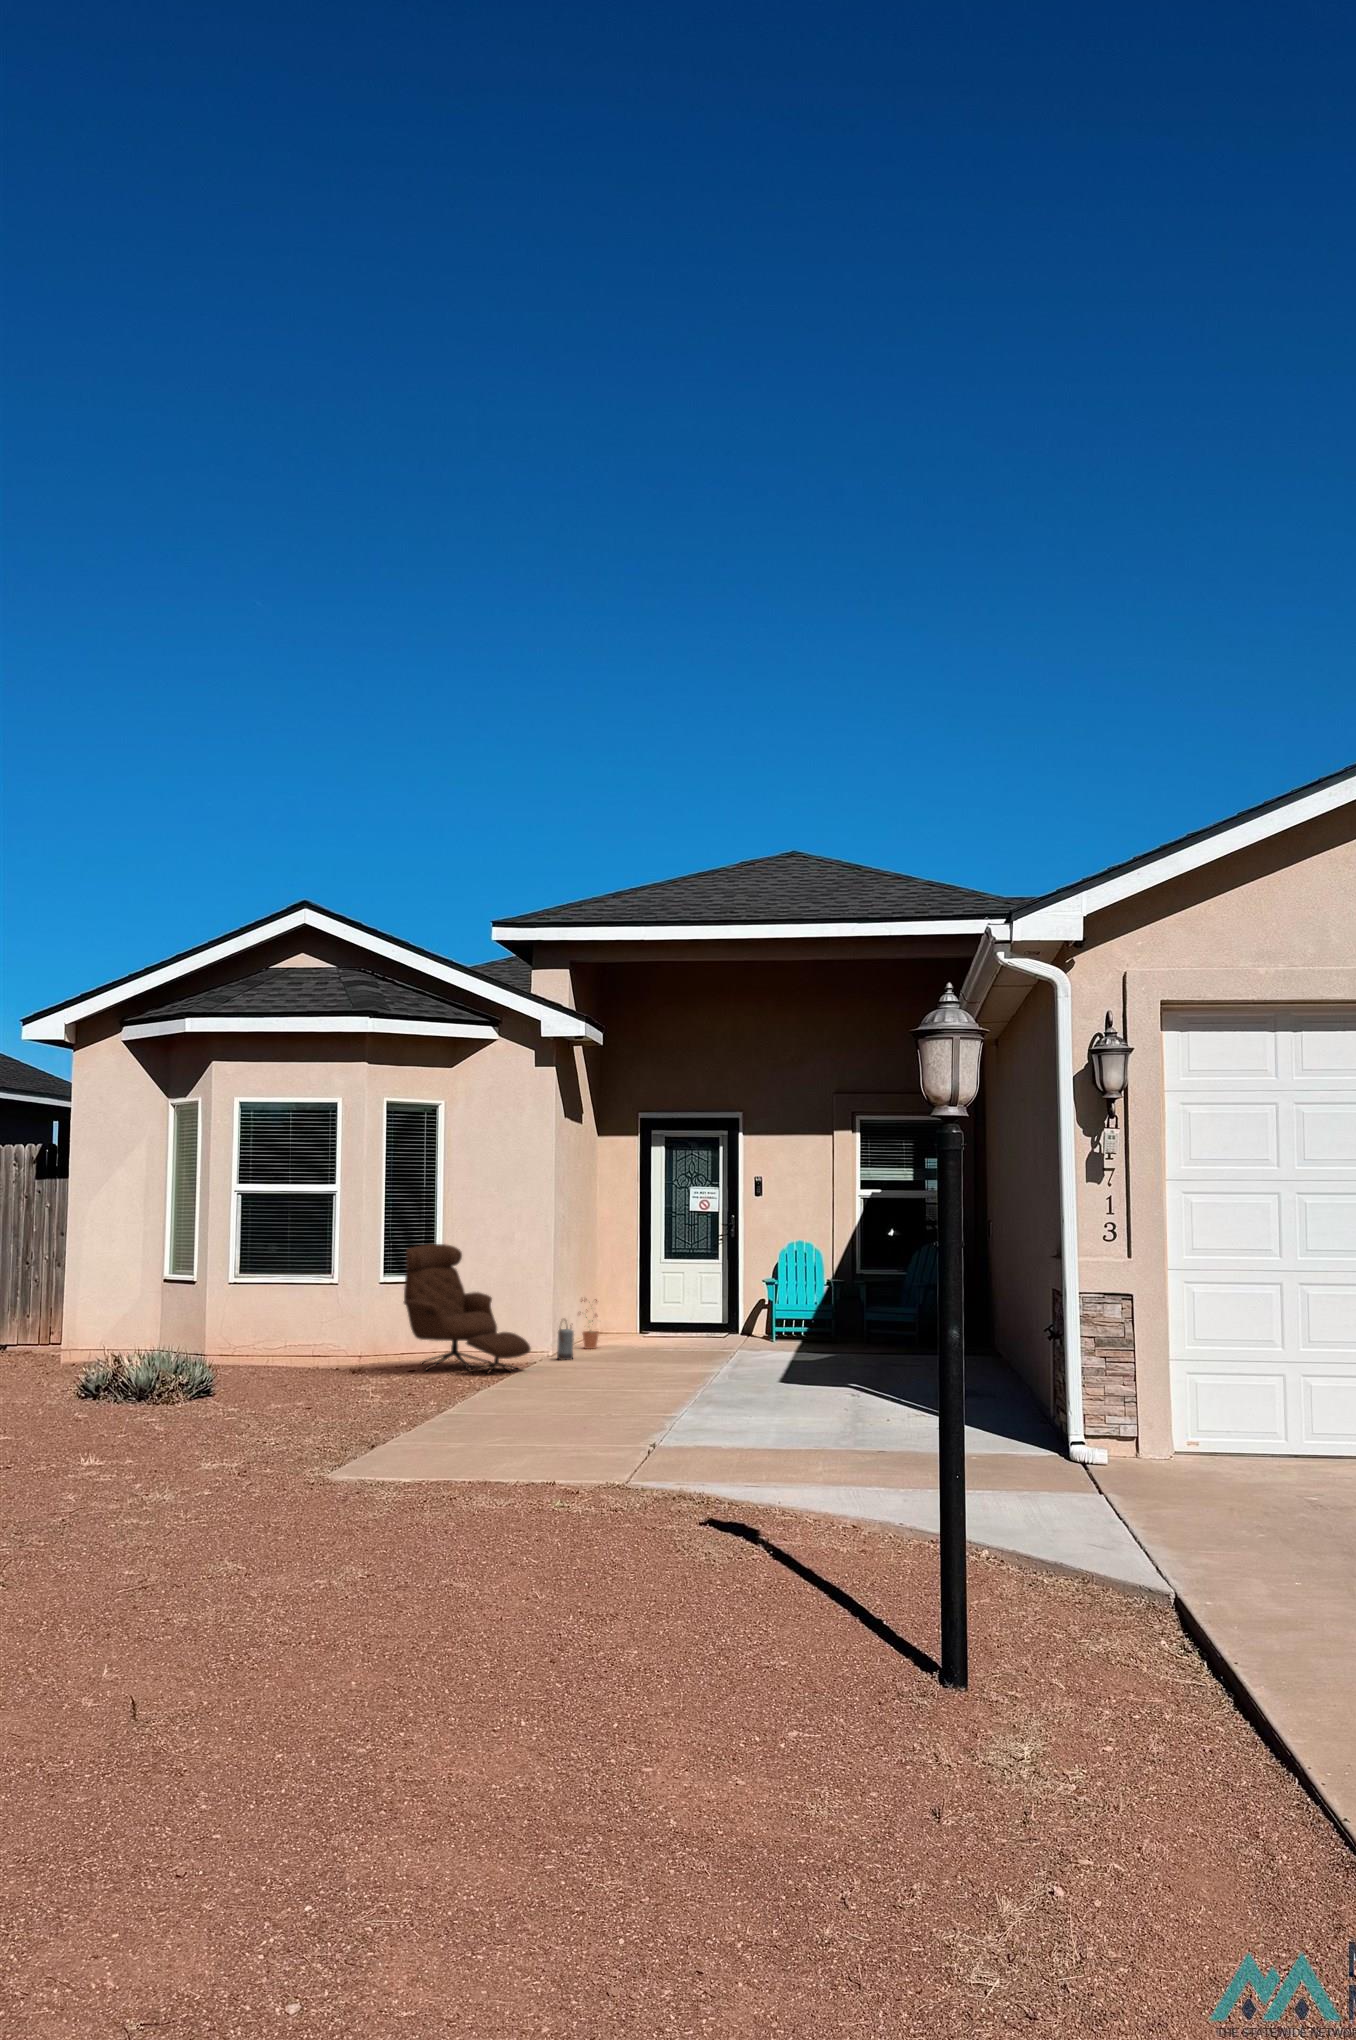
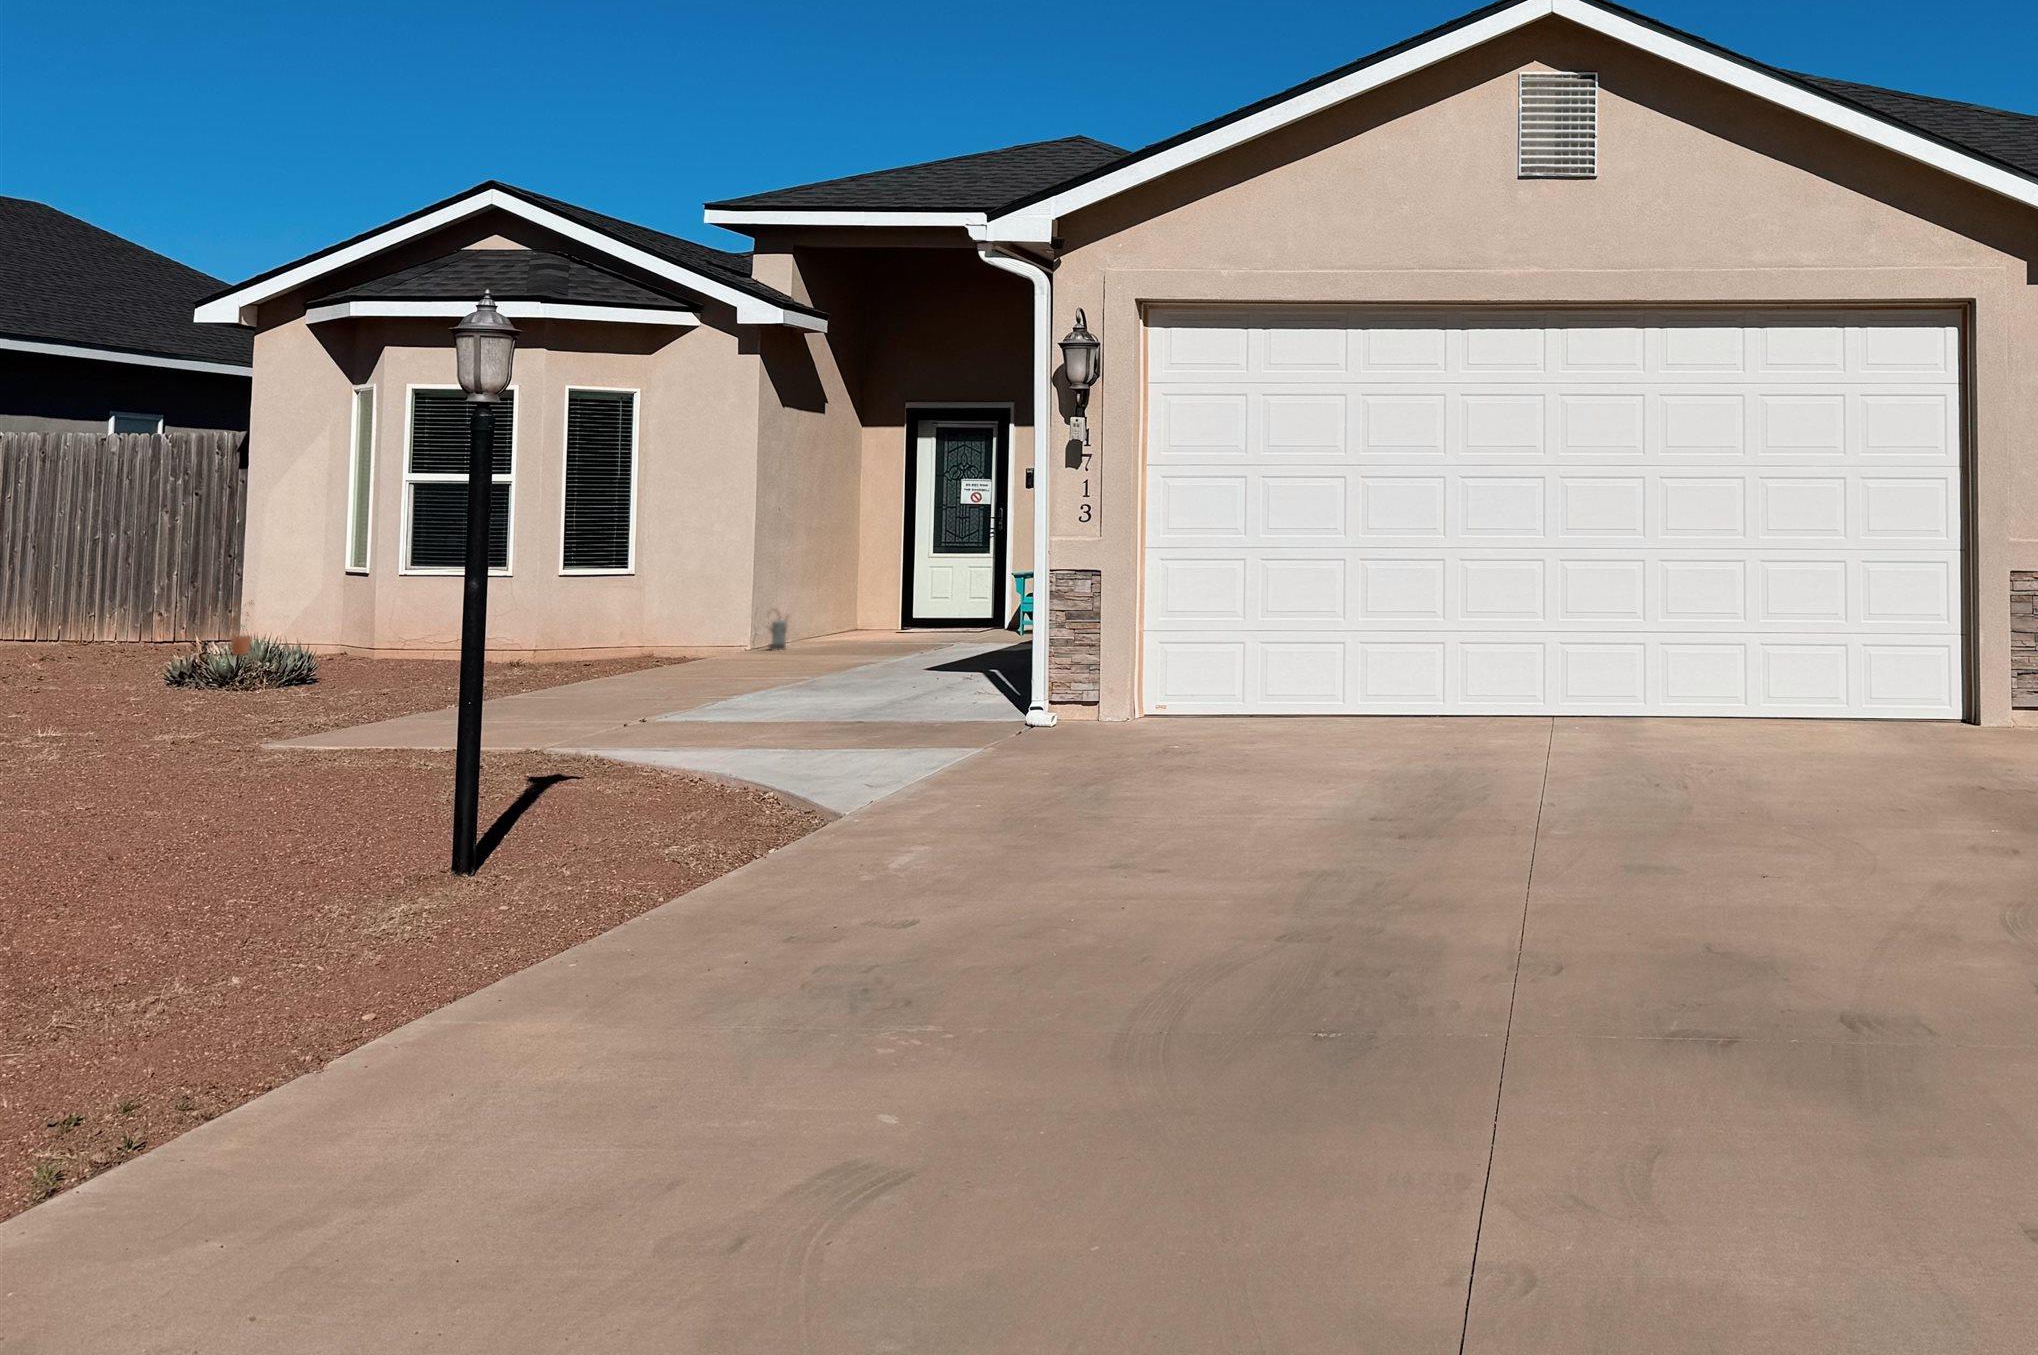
lounge chair: present [404,1244,531,1374] -> none [587,534,718,665]
potted plant: present [580,1299,599,1349] -> present [230,600,254,655]

